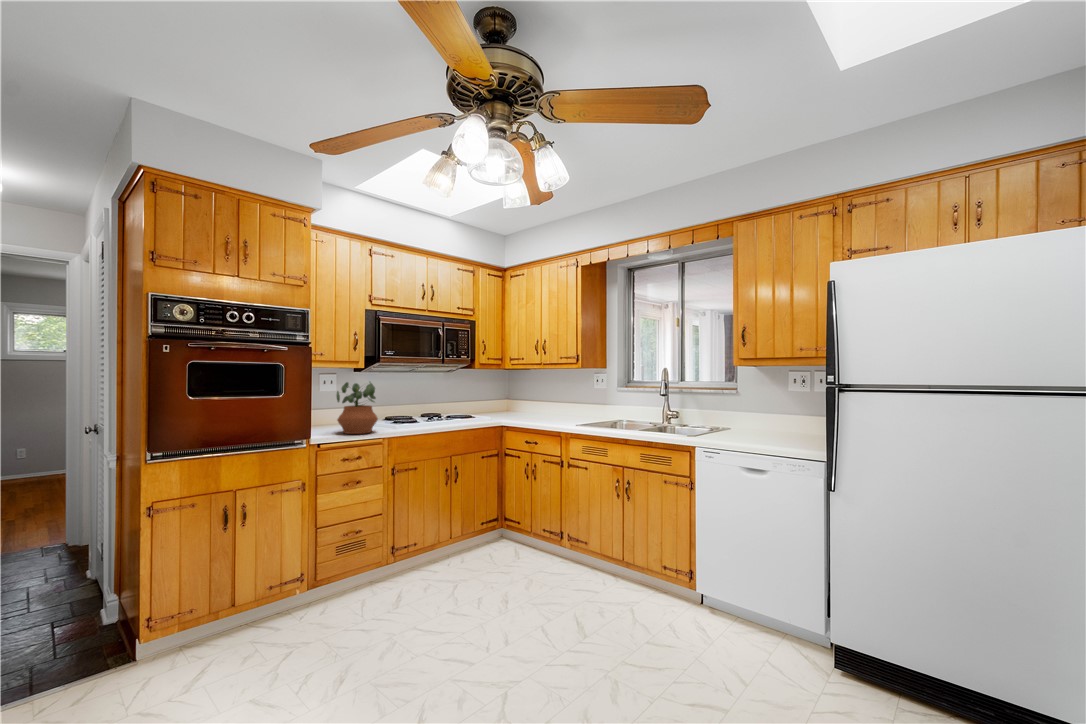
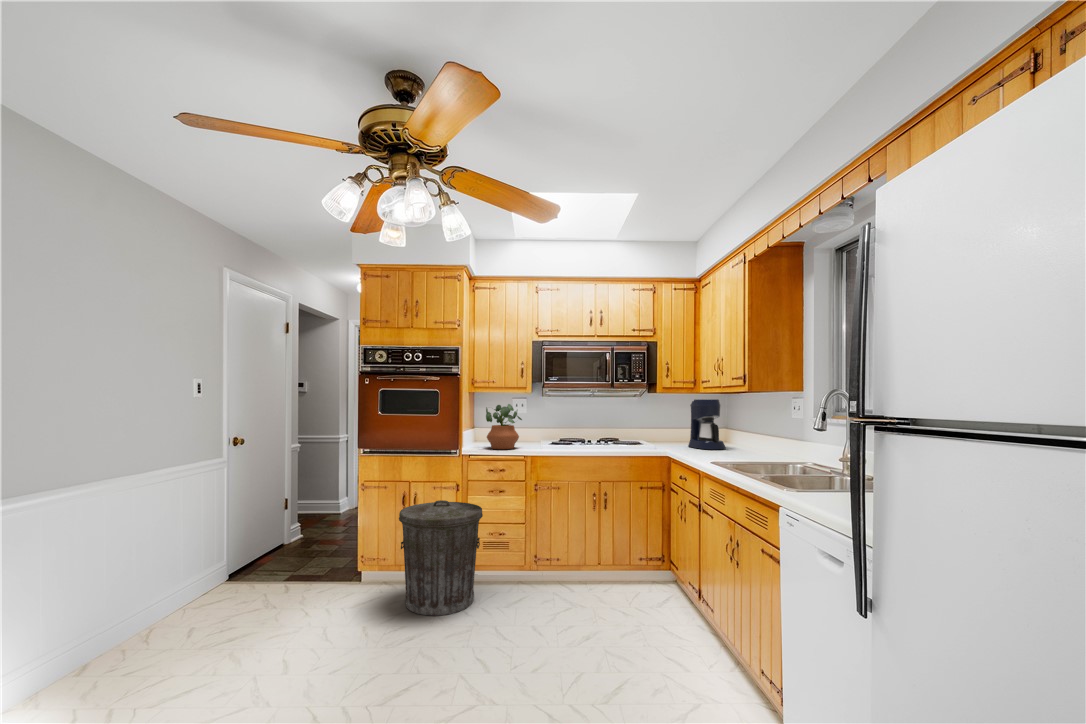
coffee maker: none [503,375,534,417] -> present [688,399,726,449]
trash can: none [258,503,374,657] -> present [399,500,483,616]

